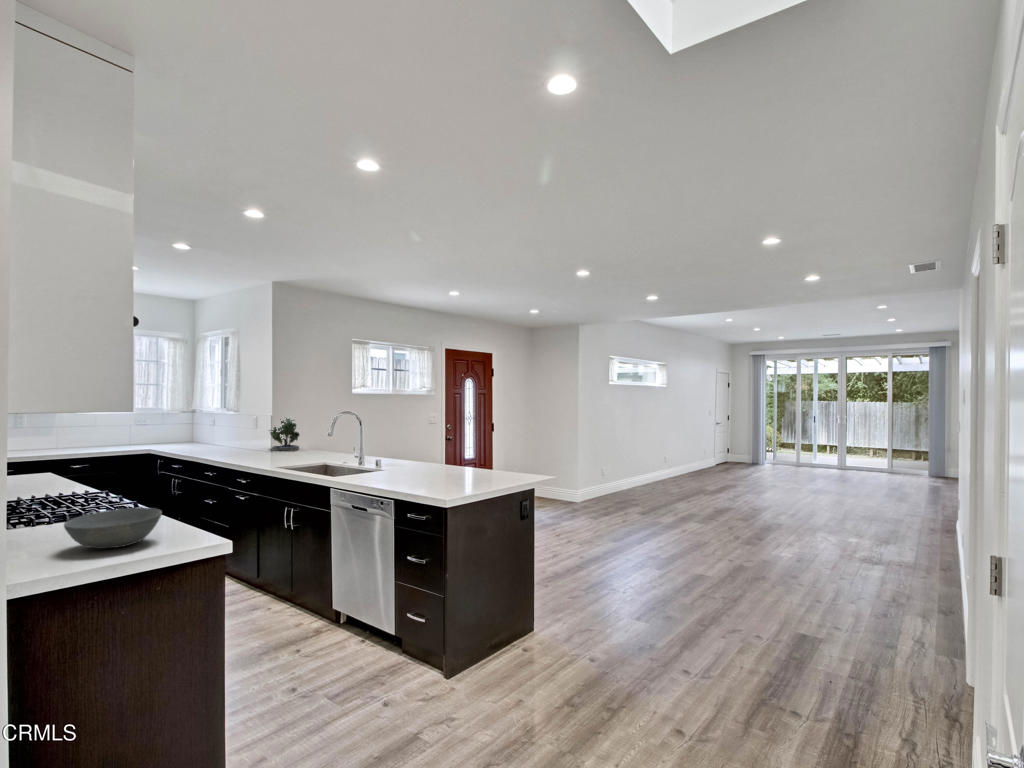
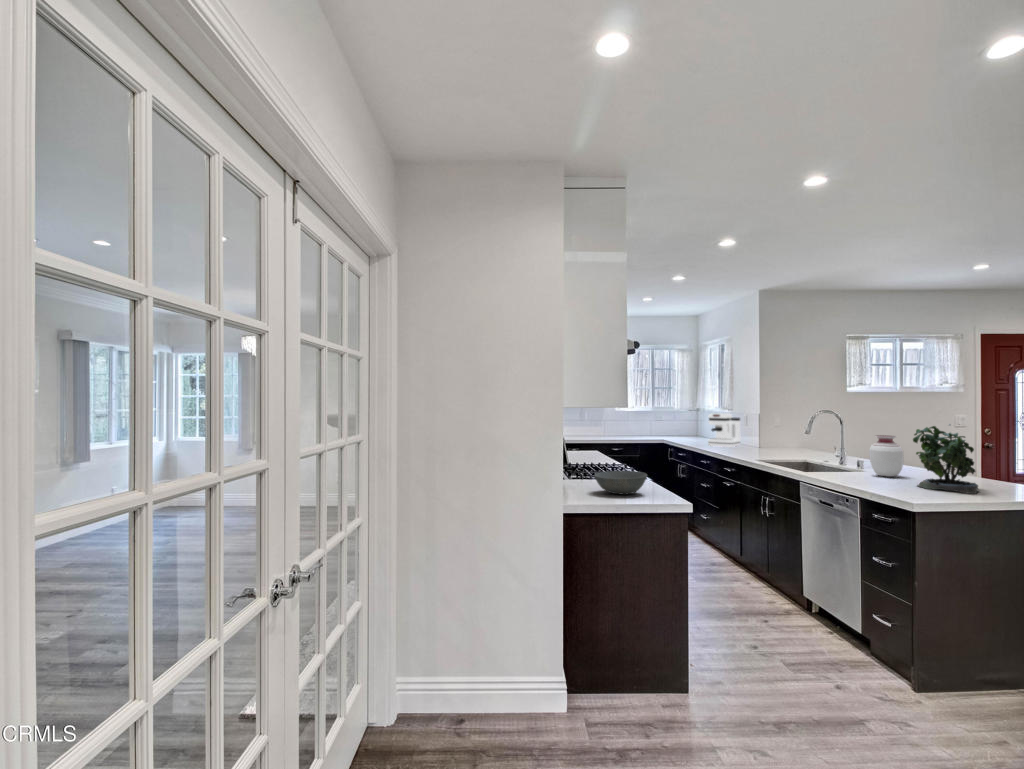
coffee maker: none [212,416,251,454] -> present [708,413,740,447]
potted plant: present [269,418,300,451] -> present [913,424,979,494]
vase: none [393,435,420,474] -> present [869,435,904,477]

